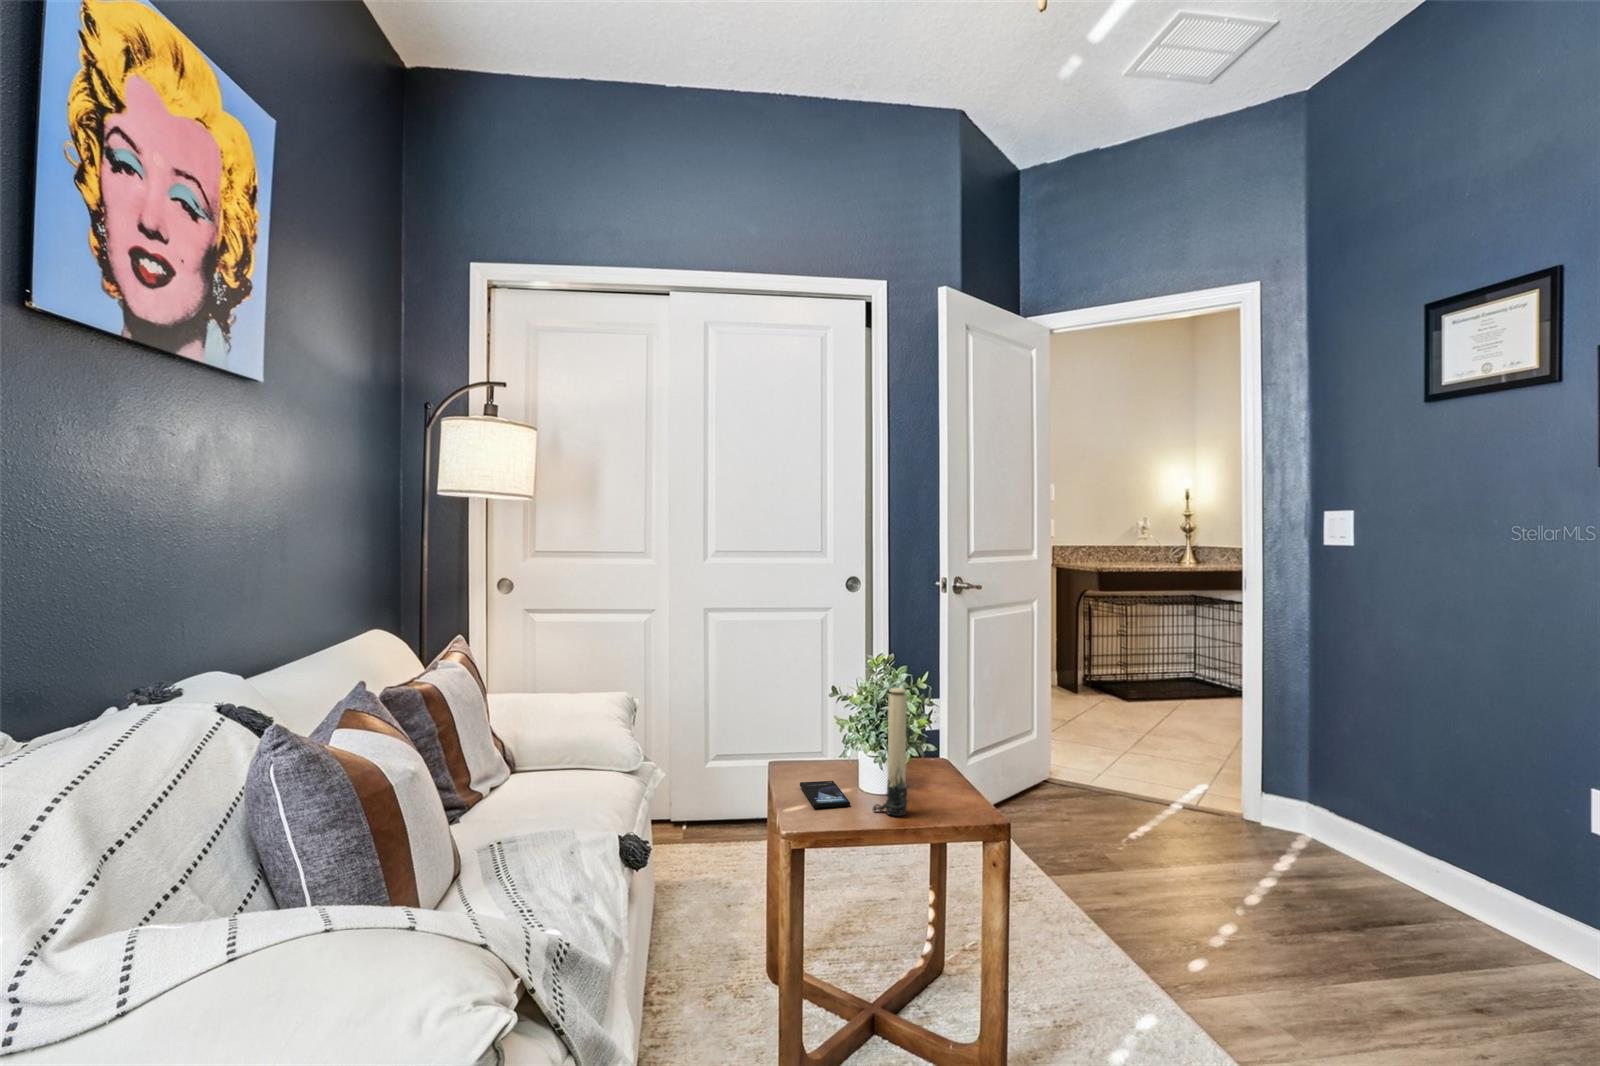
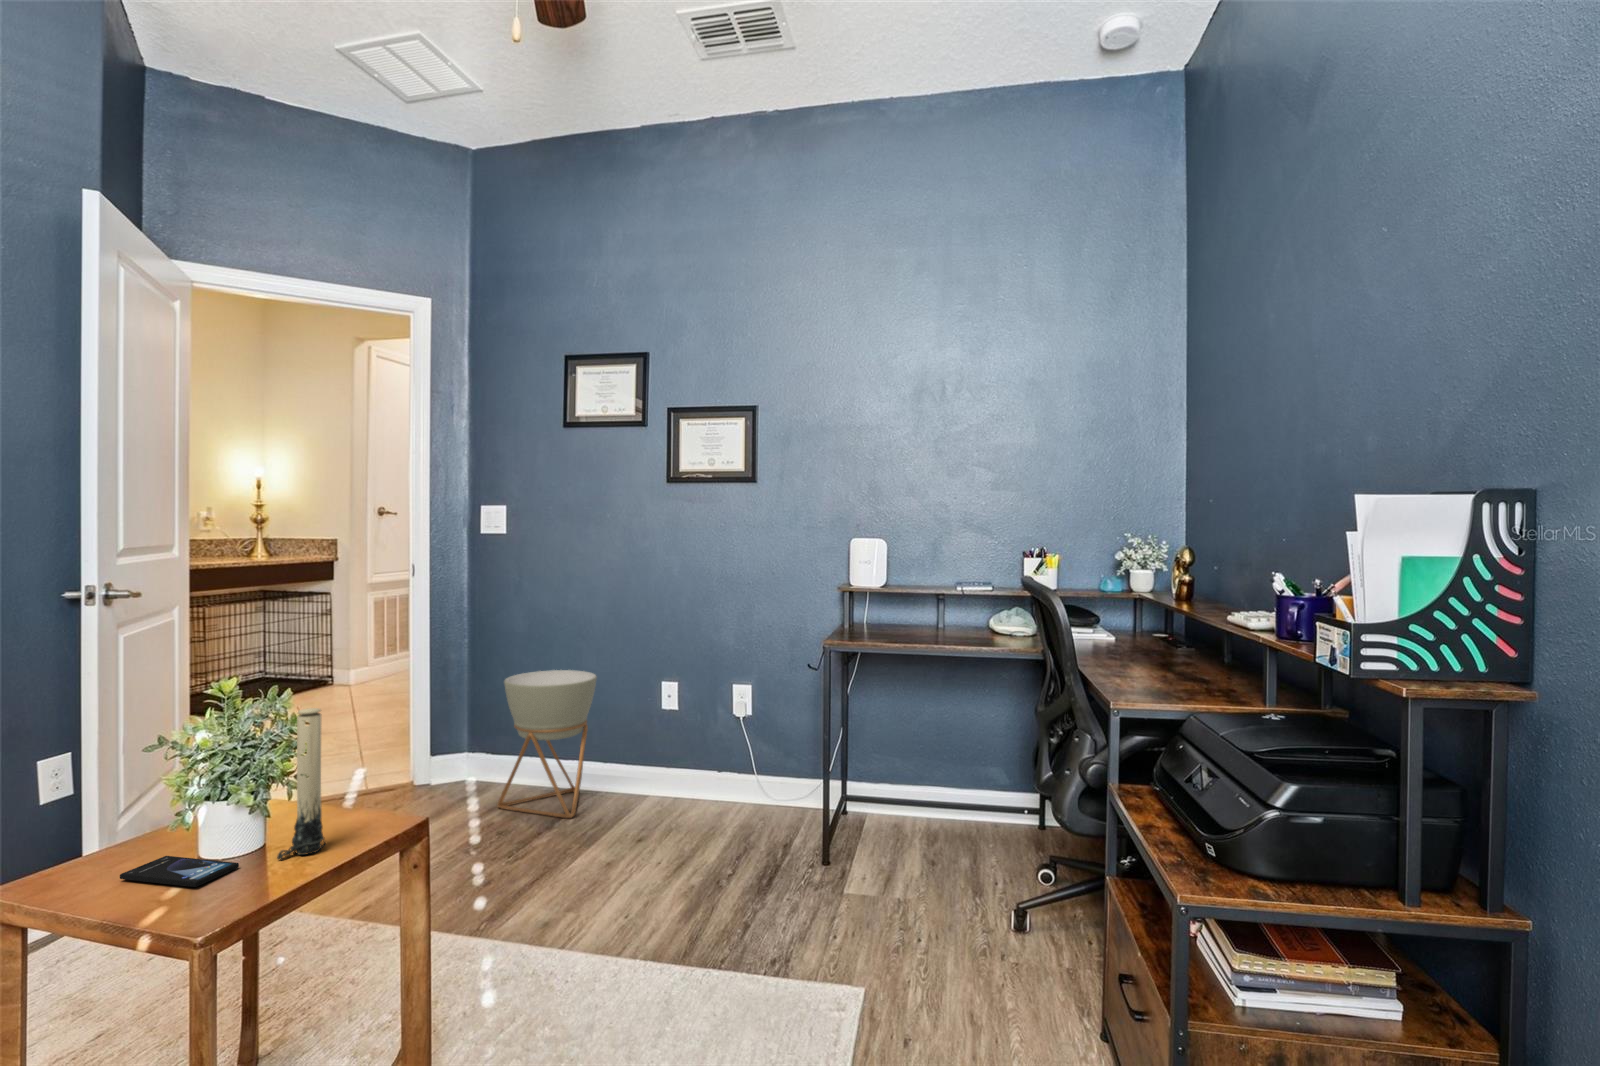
planter: none [1310,719,1461,928] -> present [497,670,597,818]

